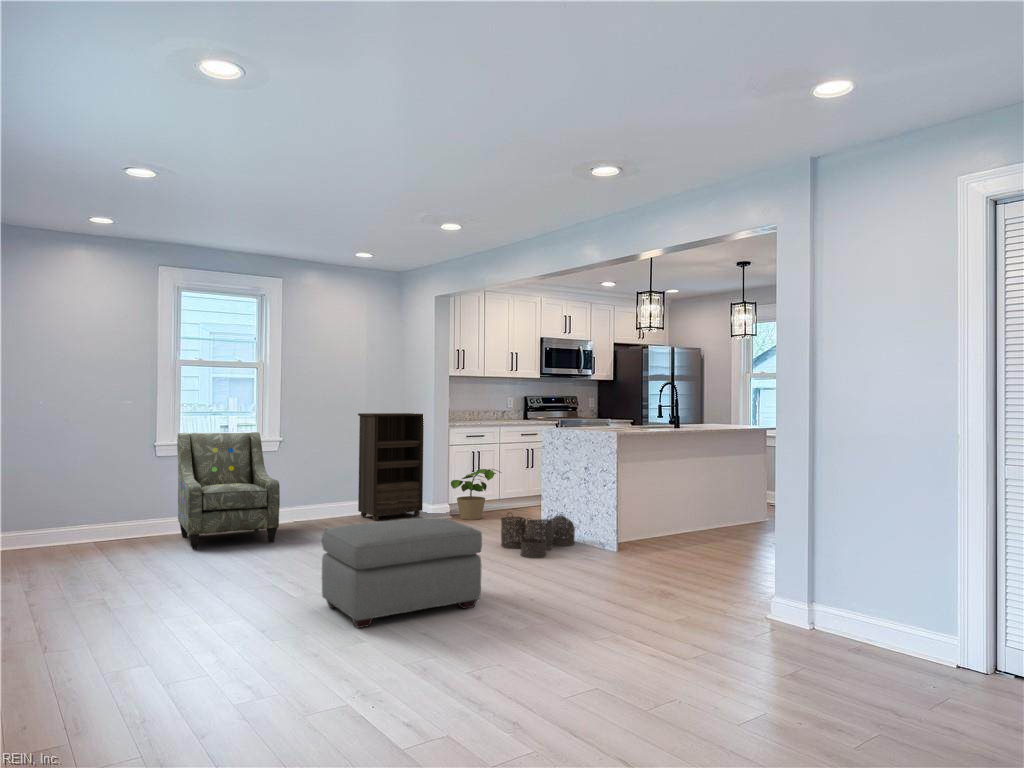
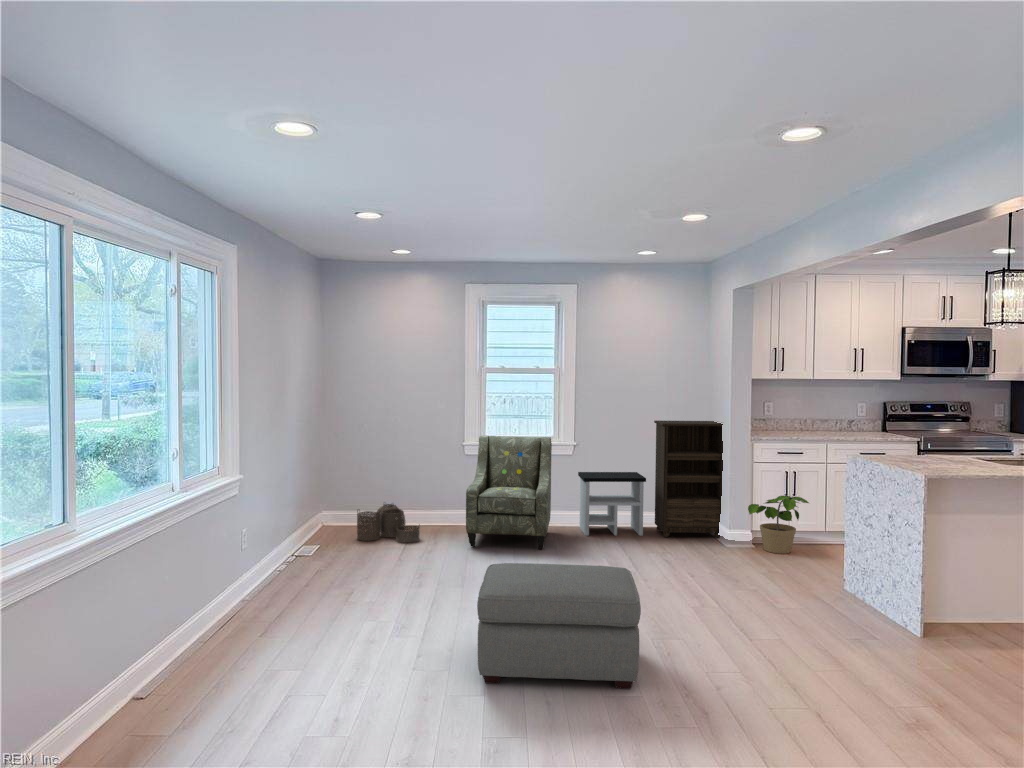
side table: none [284,464,356,528] -> present [578,472,646,536]
woven basket: present [501,514,575,558] -> present [357,504,420,543]

